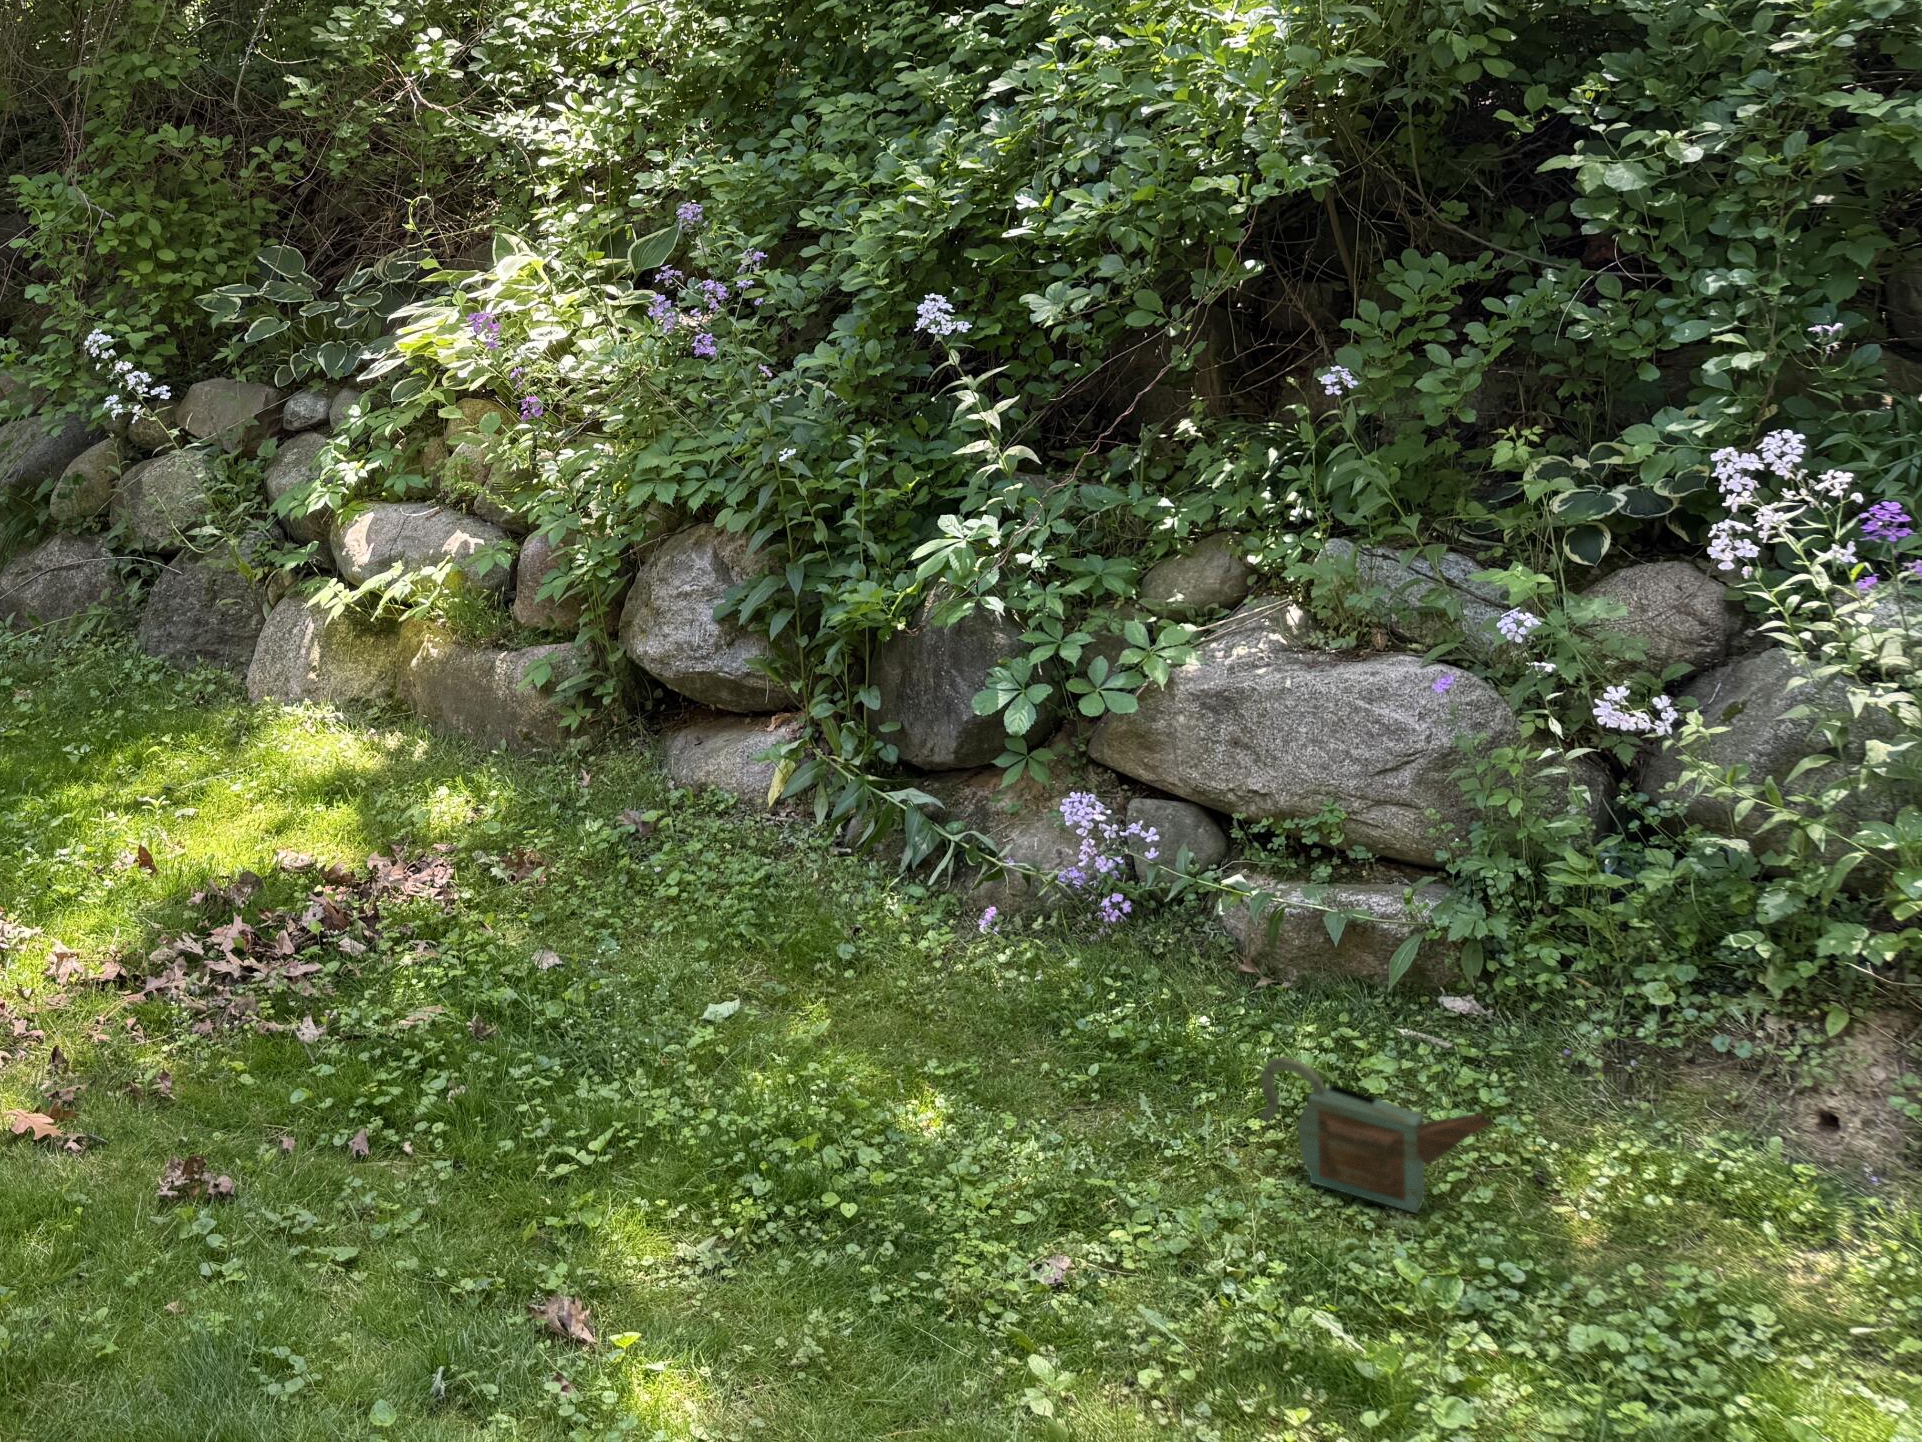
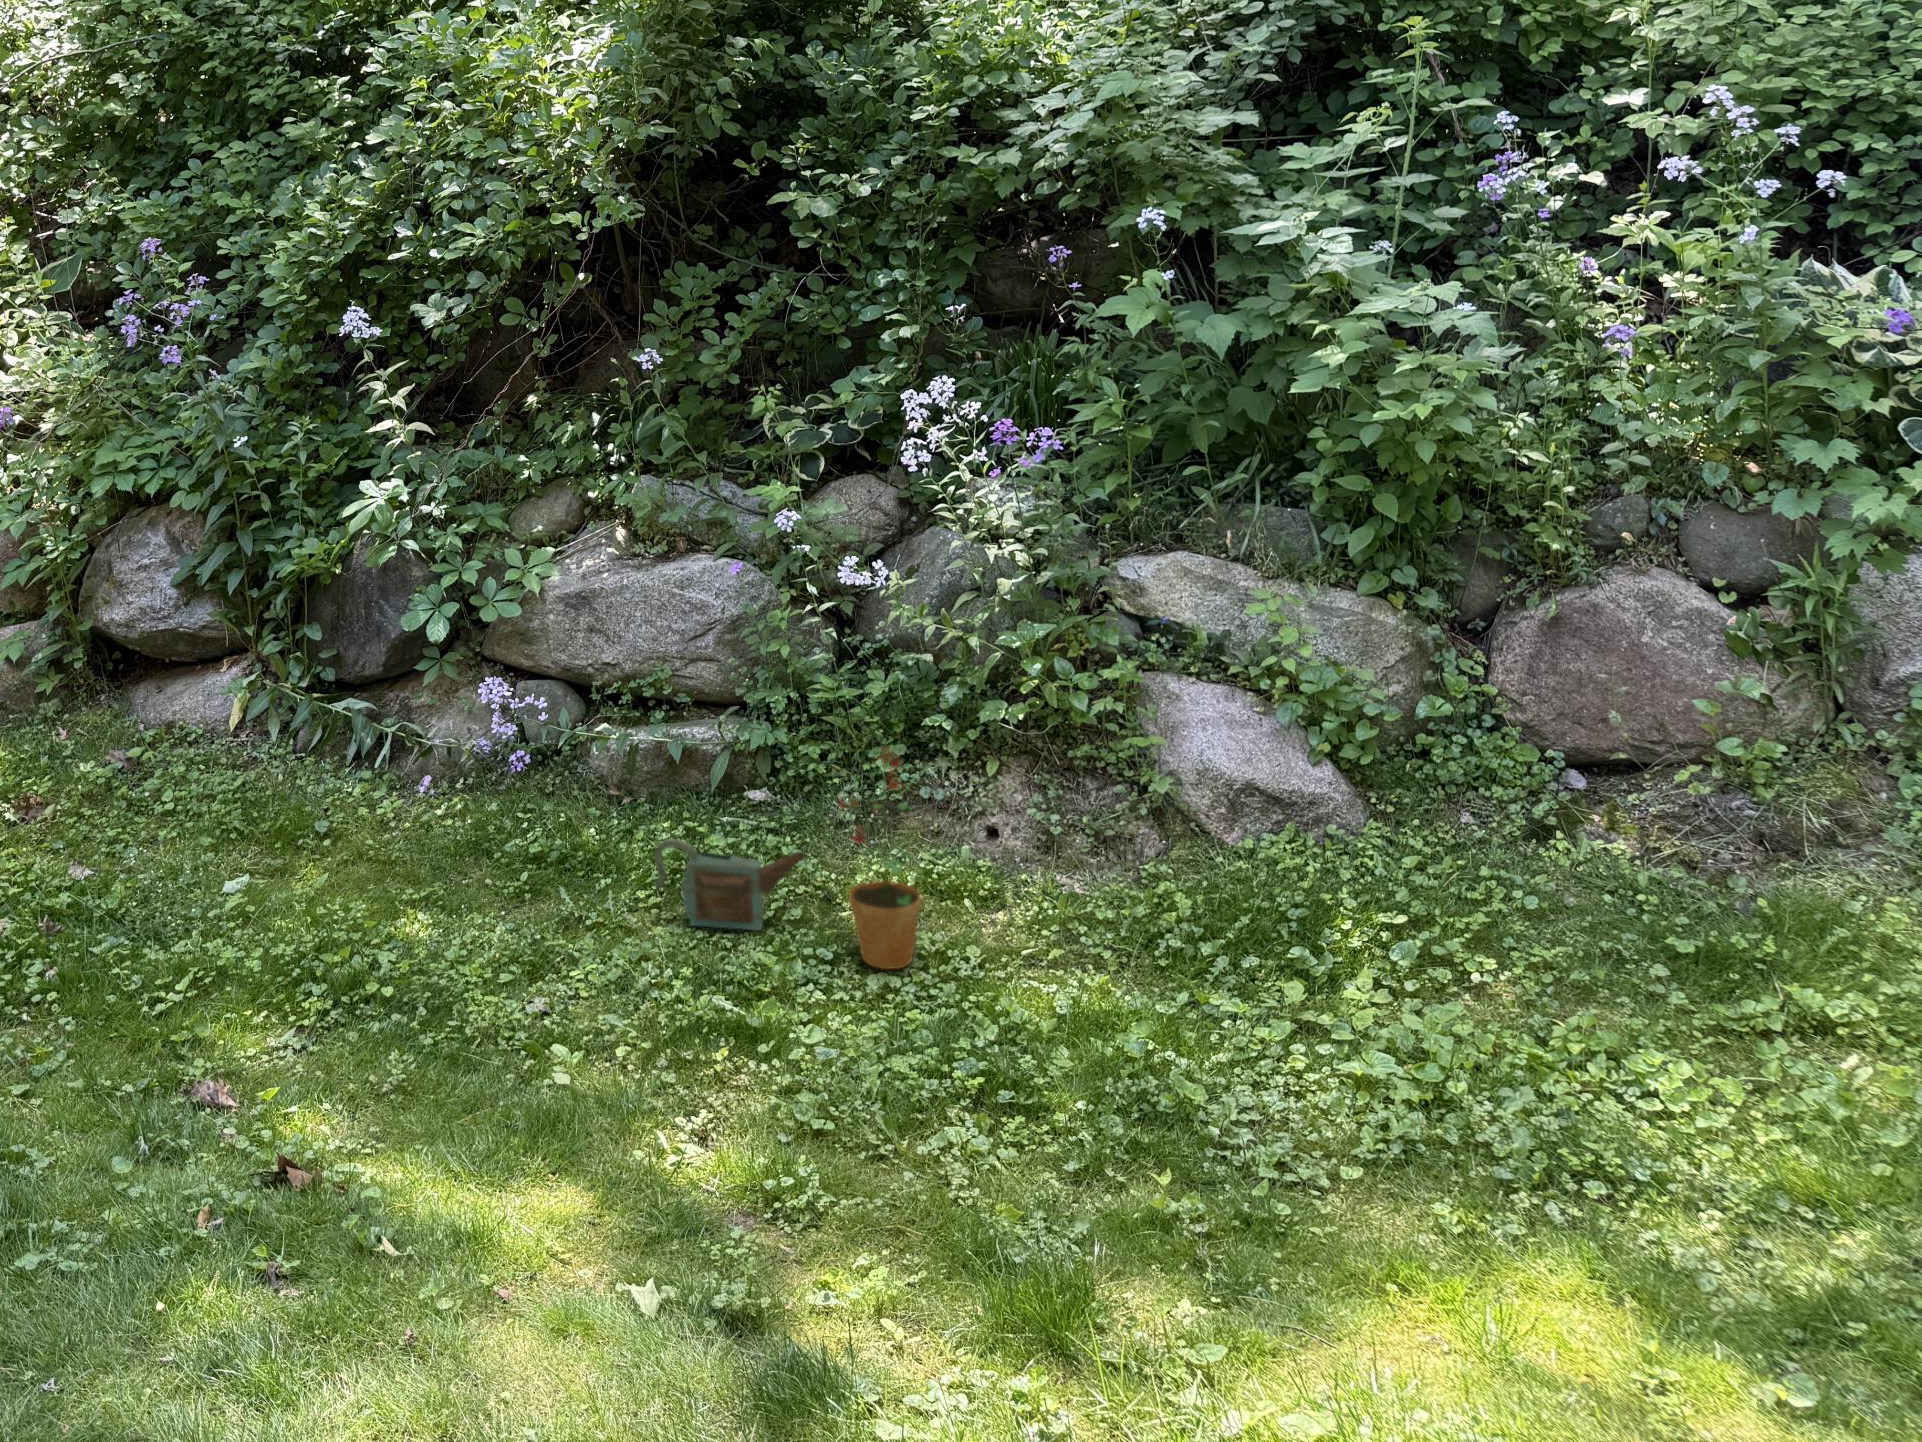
potted plant: none [1541,989,1677,1326] -> present [839,747,921,969]

